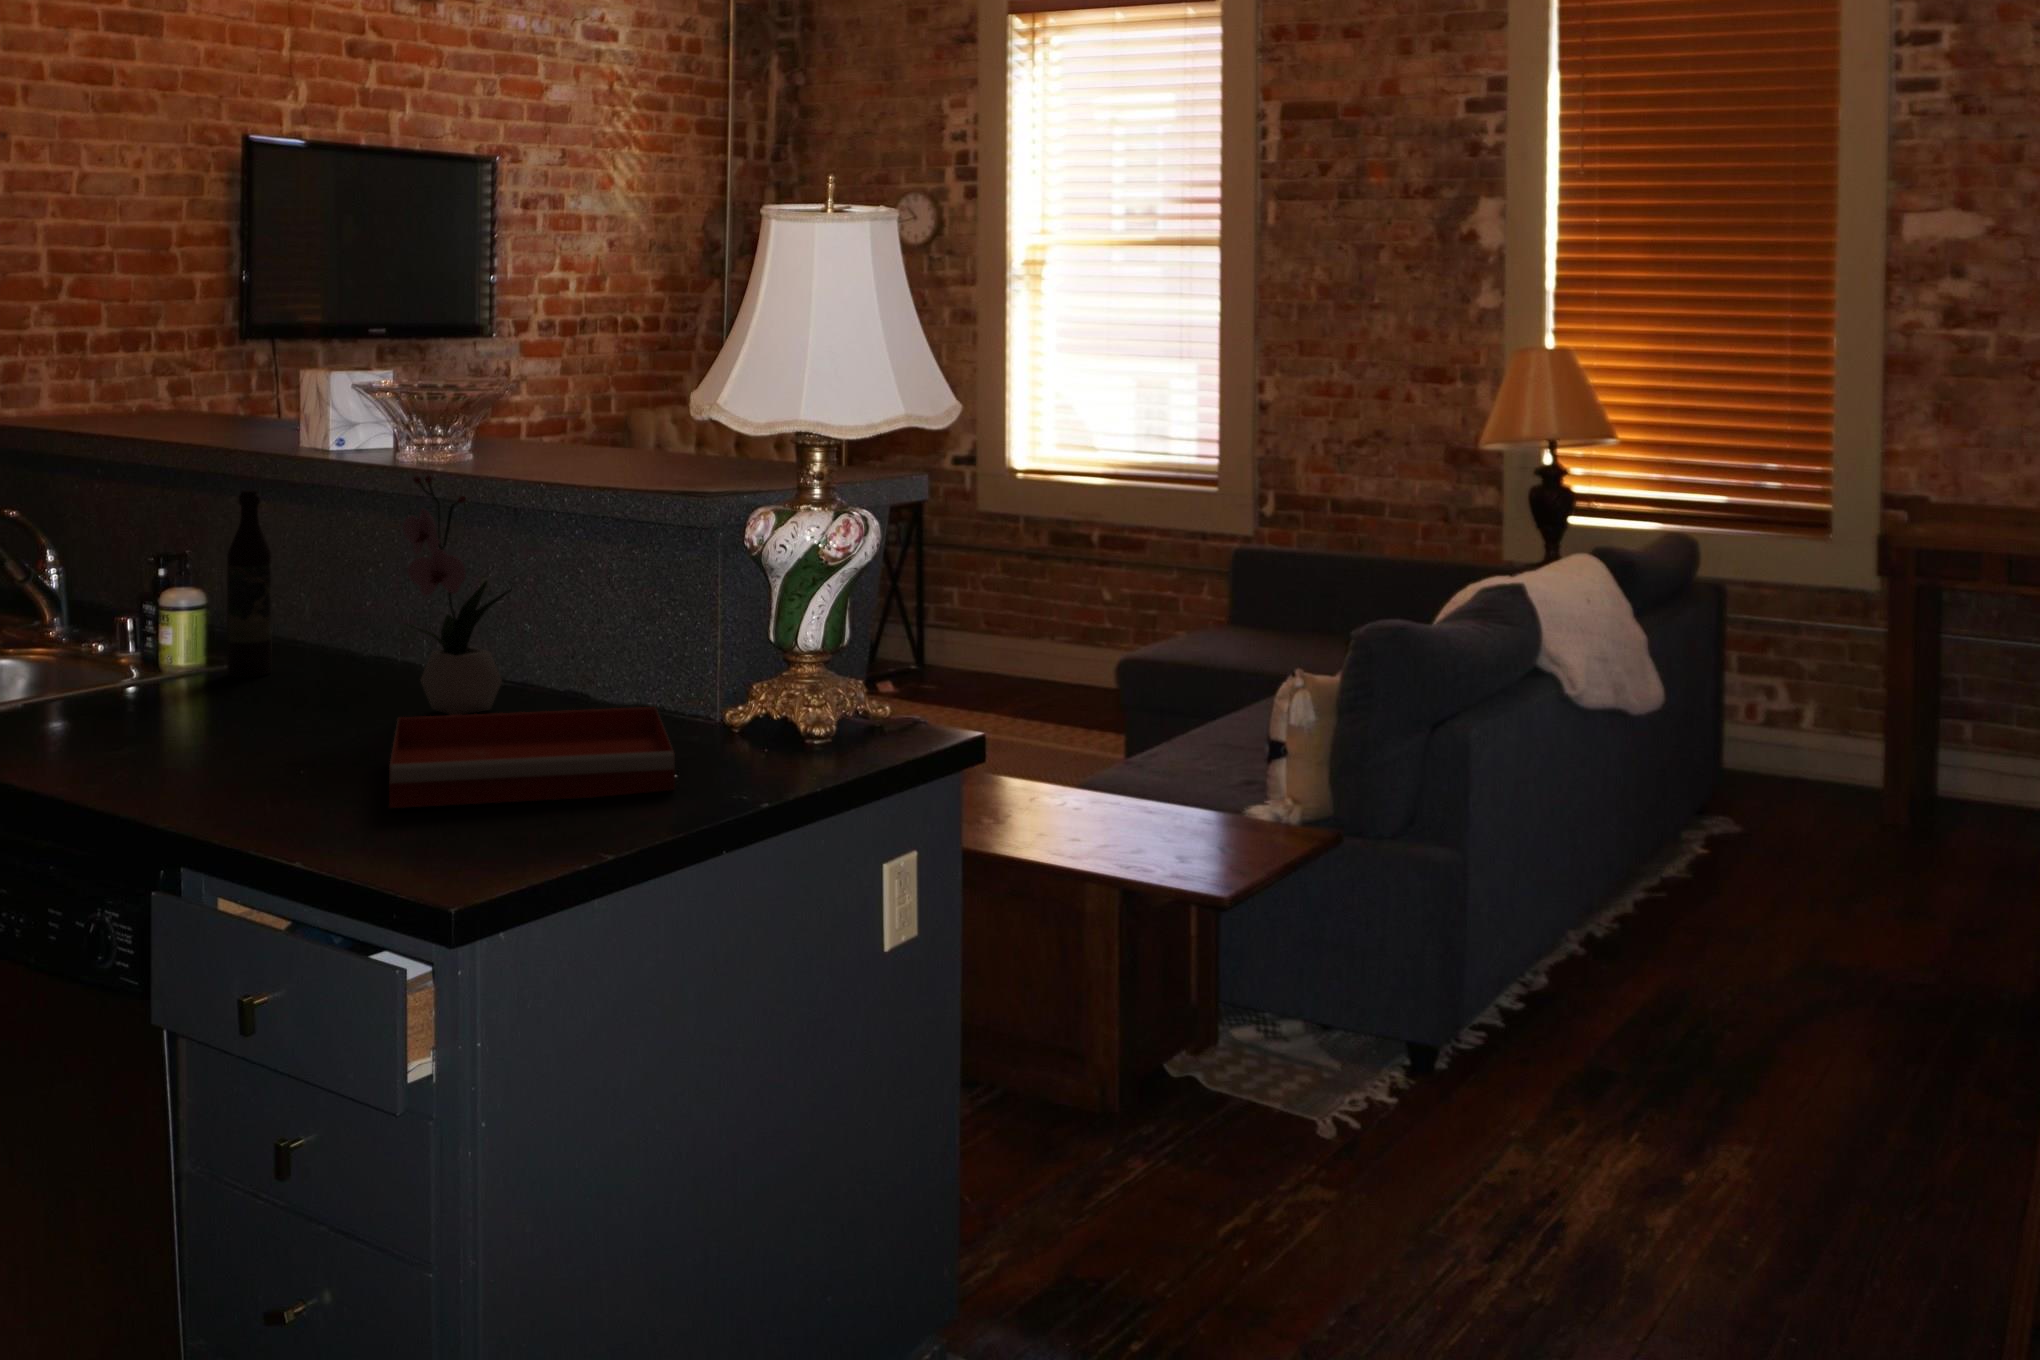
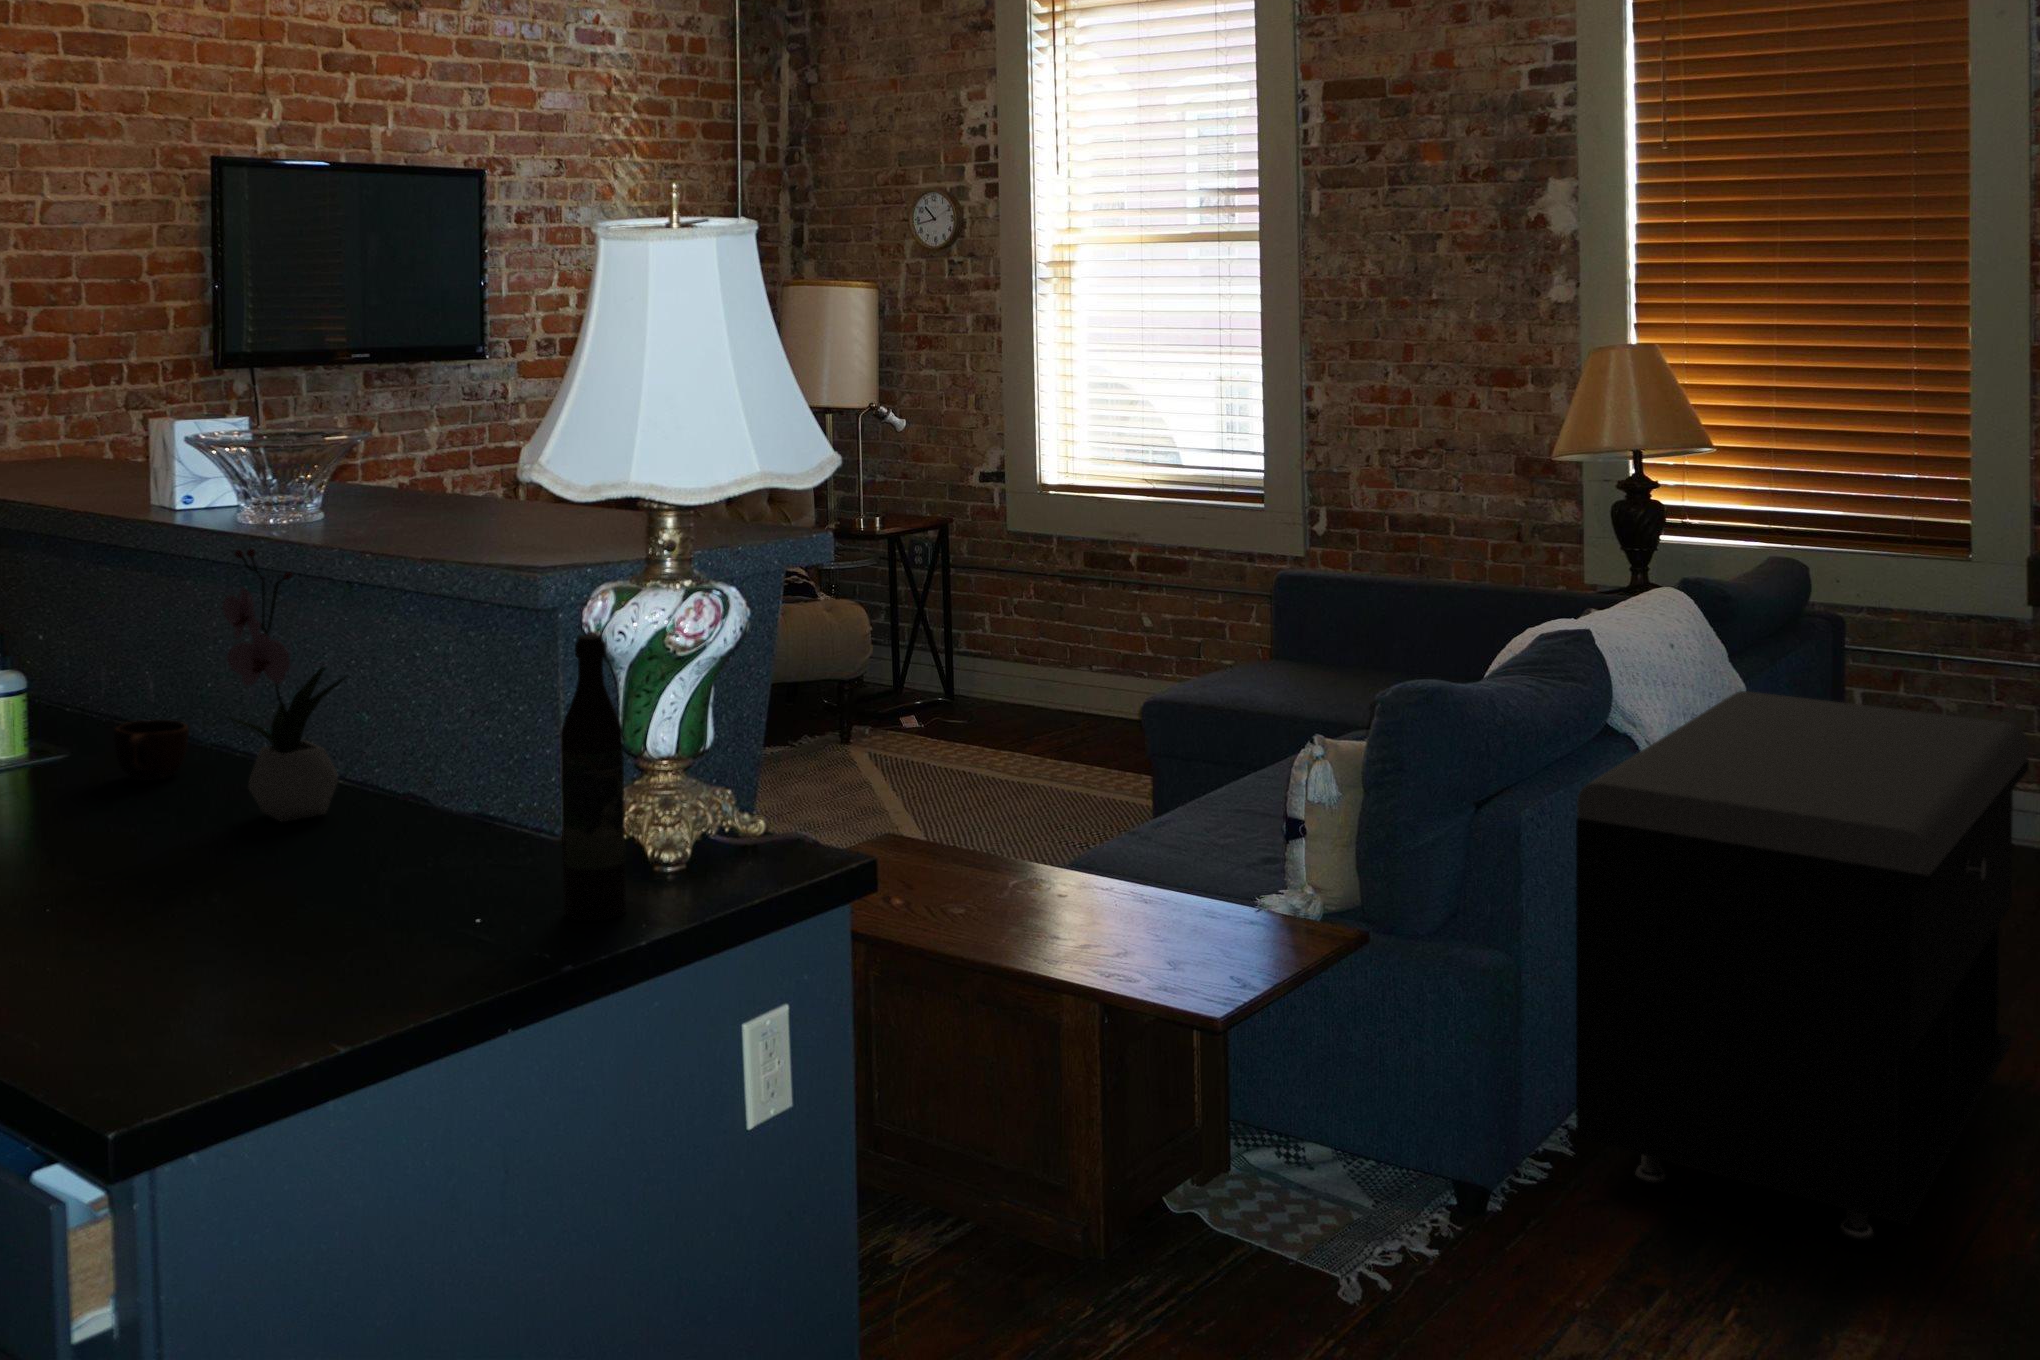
wine bottle: present [227,490,272,677] -> present [560,634,626,921]
mug: none [276,635,344,688] -> present [114,720,189,781]
storage bench: none [1515,637,1879,1079] -> present [1576,691,2029,1239]
tray: present [389,707,675,808] -> none [140,821,489,957]

